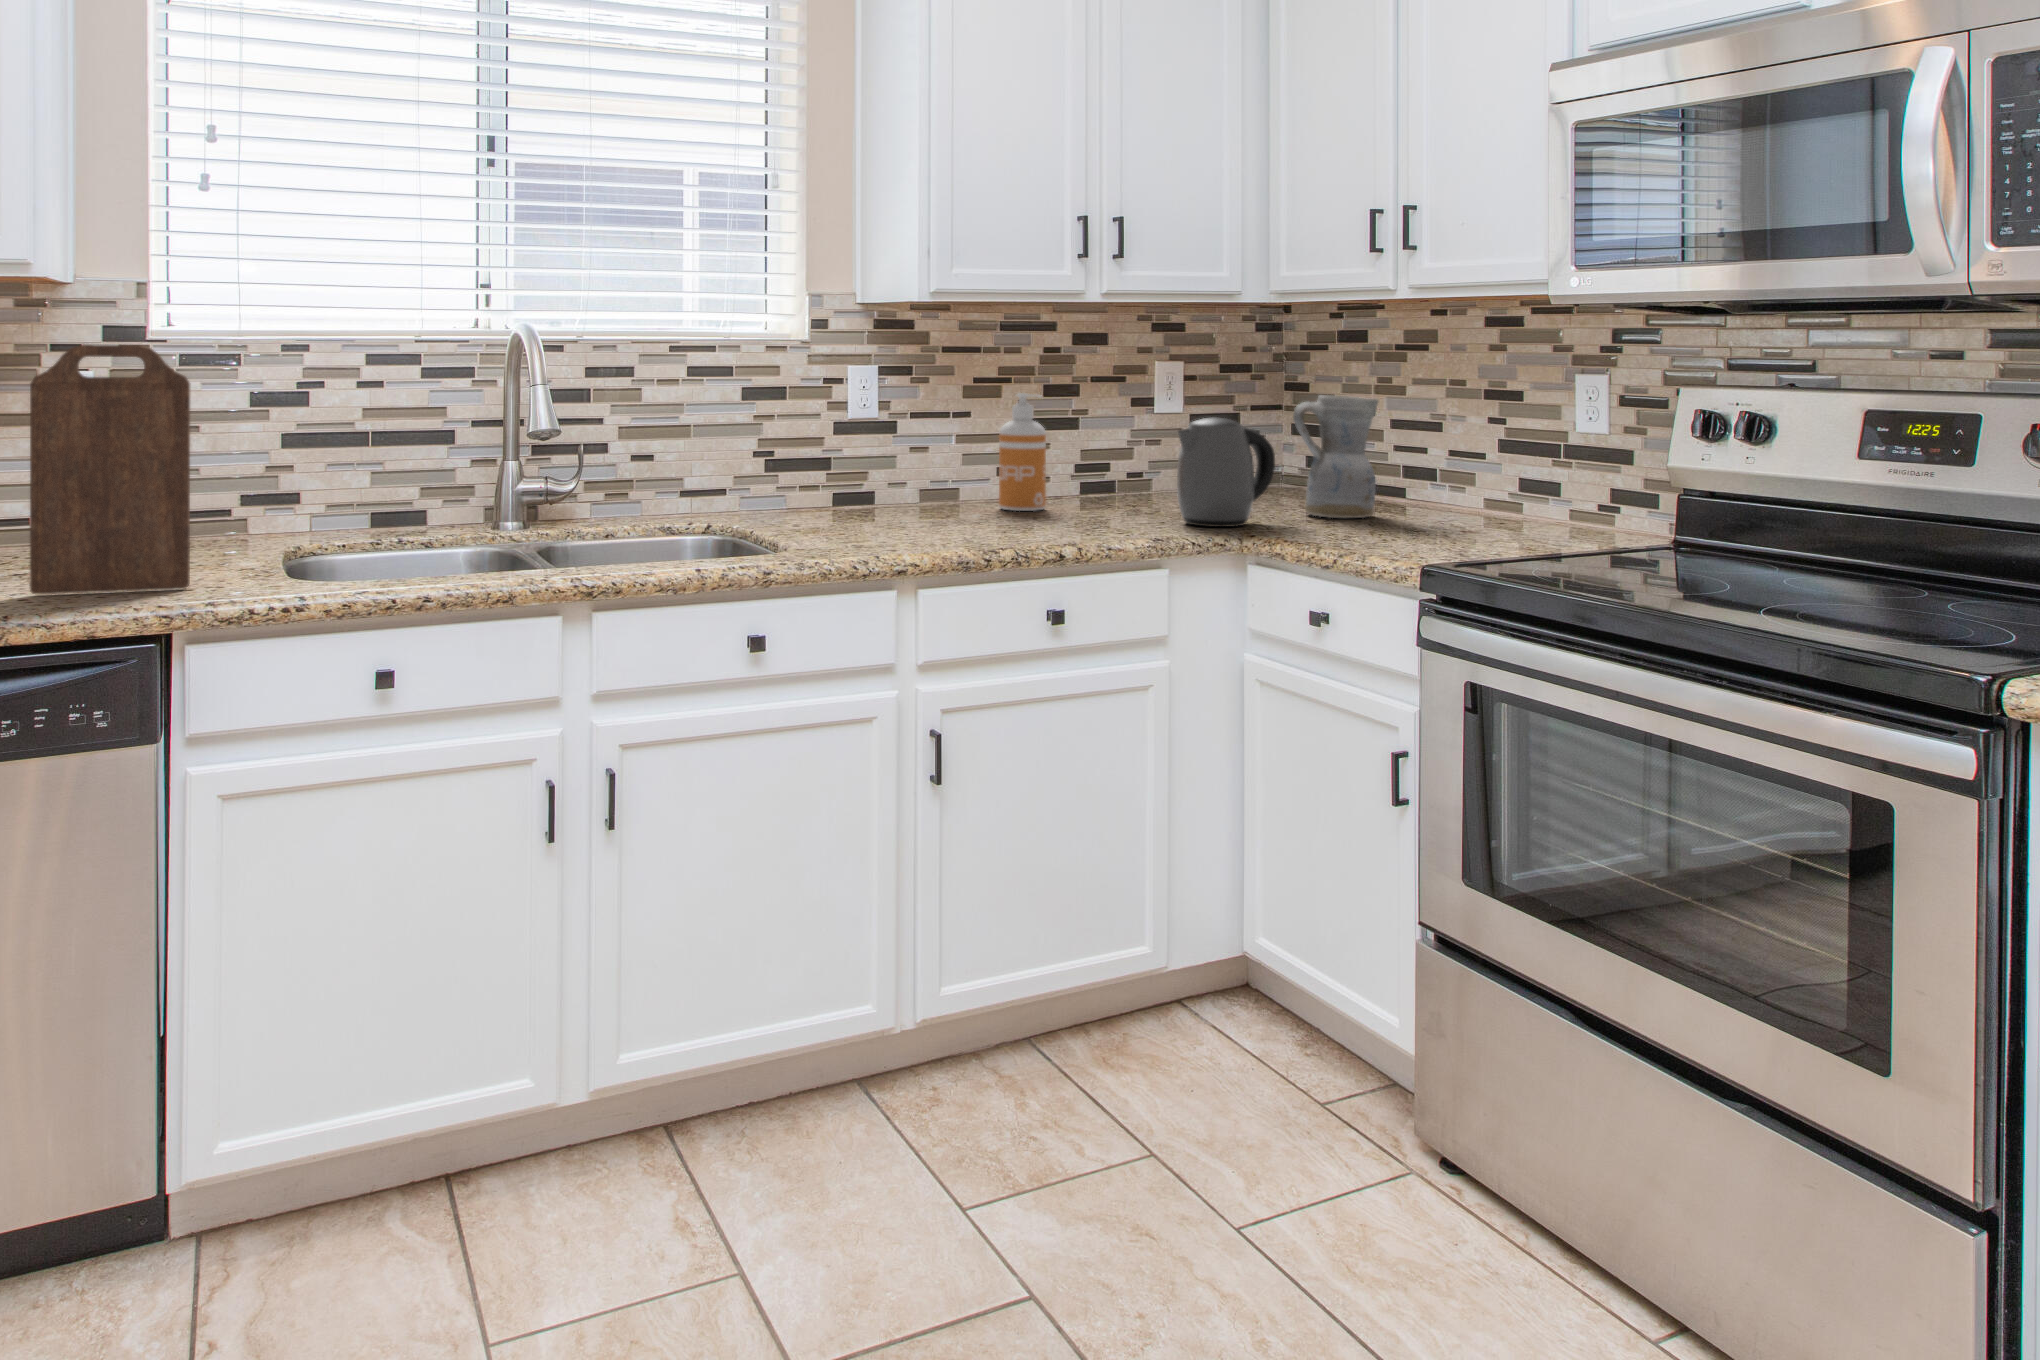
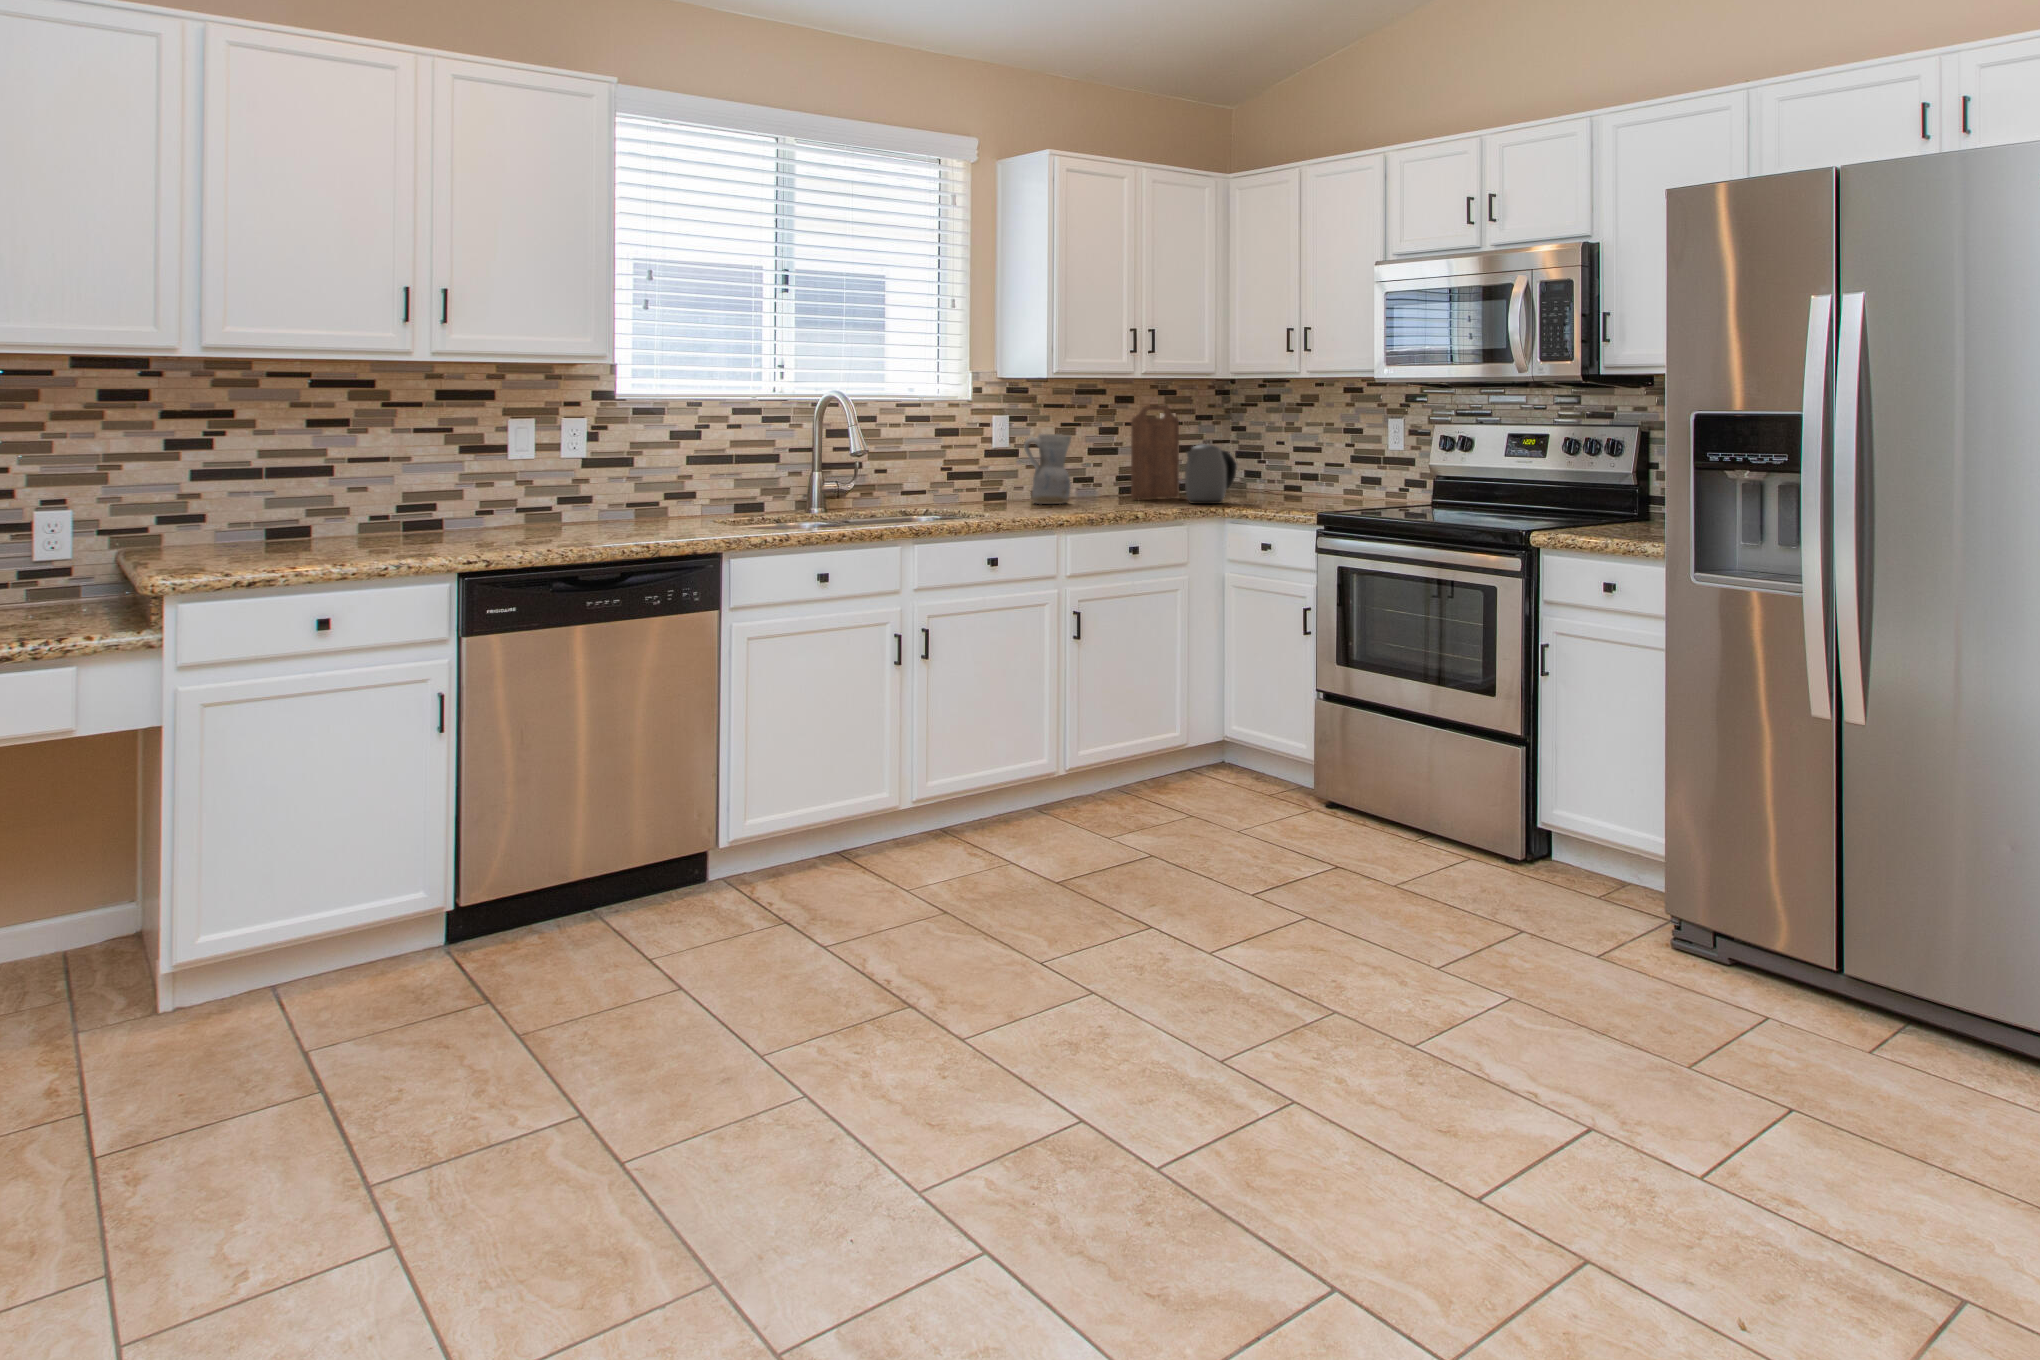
cutting board: present [30,344,190,594] -> present [1131,406,1179,499]
soap dispenser: present [999,393,1046,511] -> none [1078,433,1105,501]
ceramic pitcher: present [1293,395,1378,518] -> present [1024,434,1071,504]

